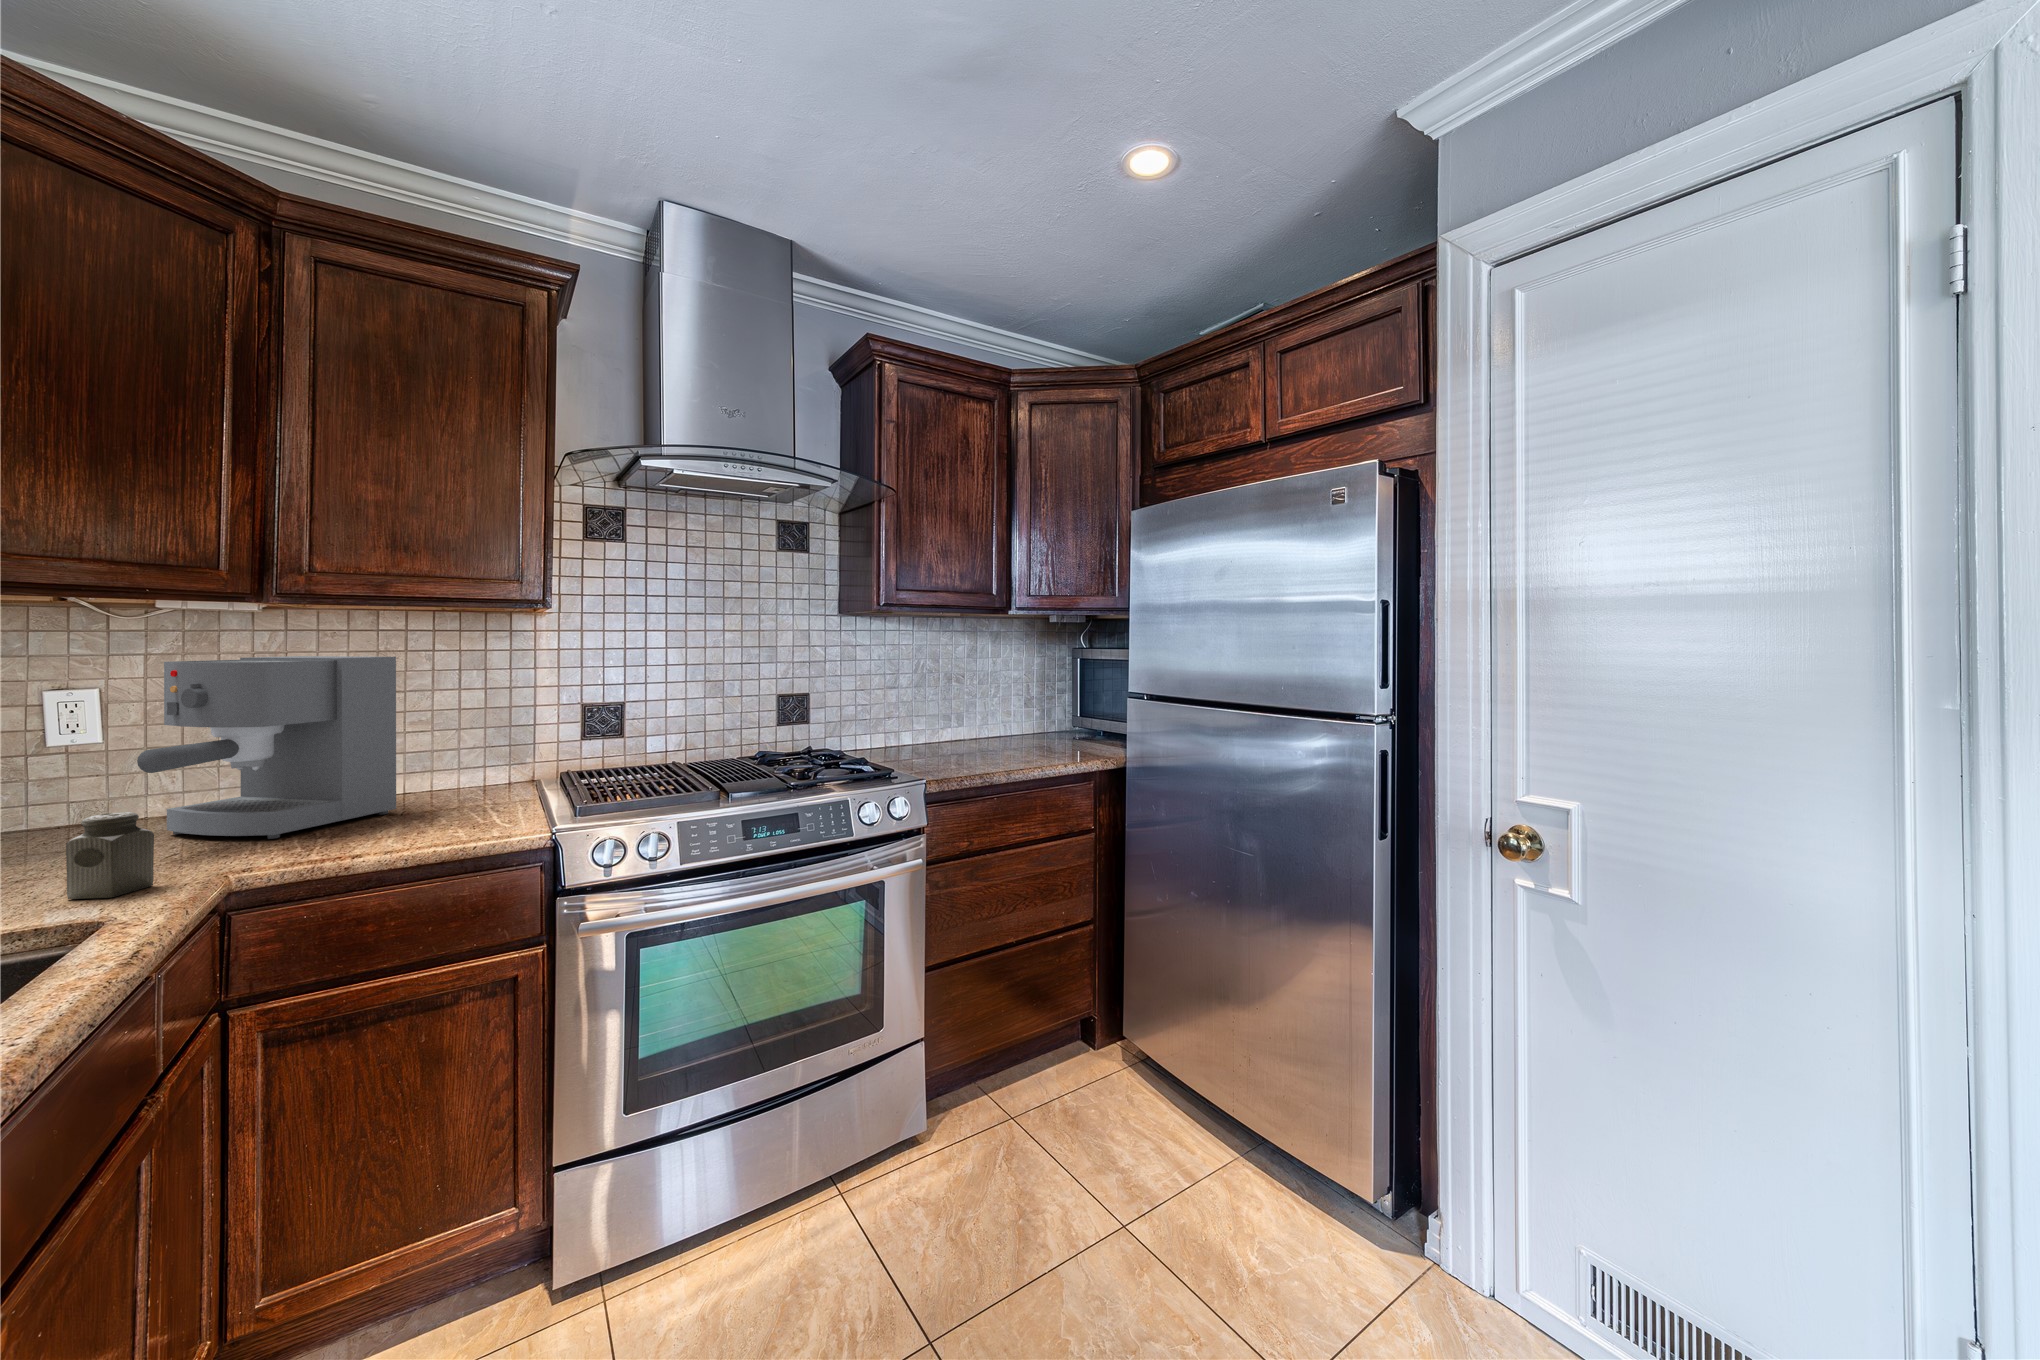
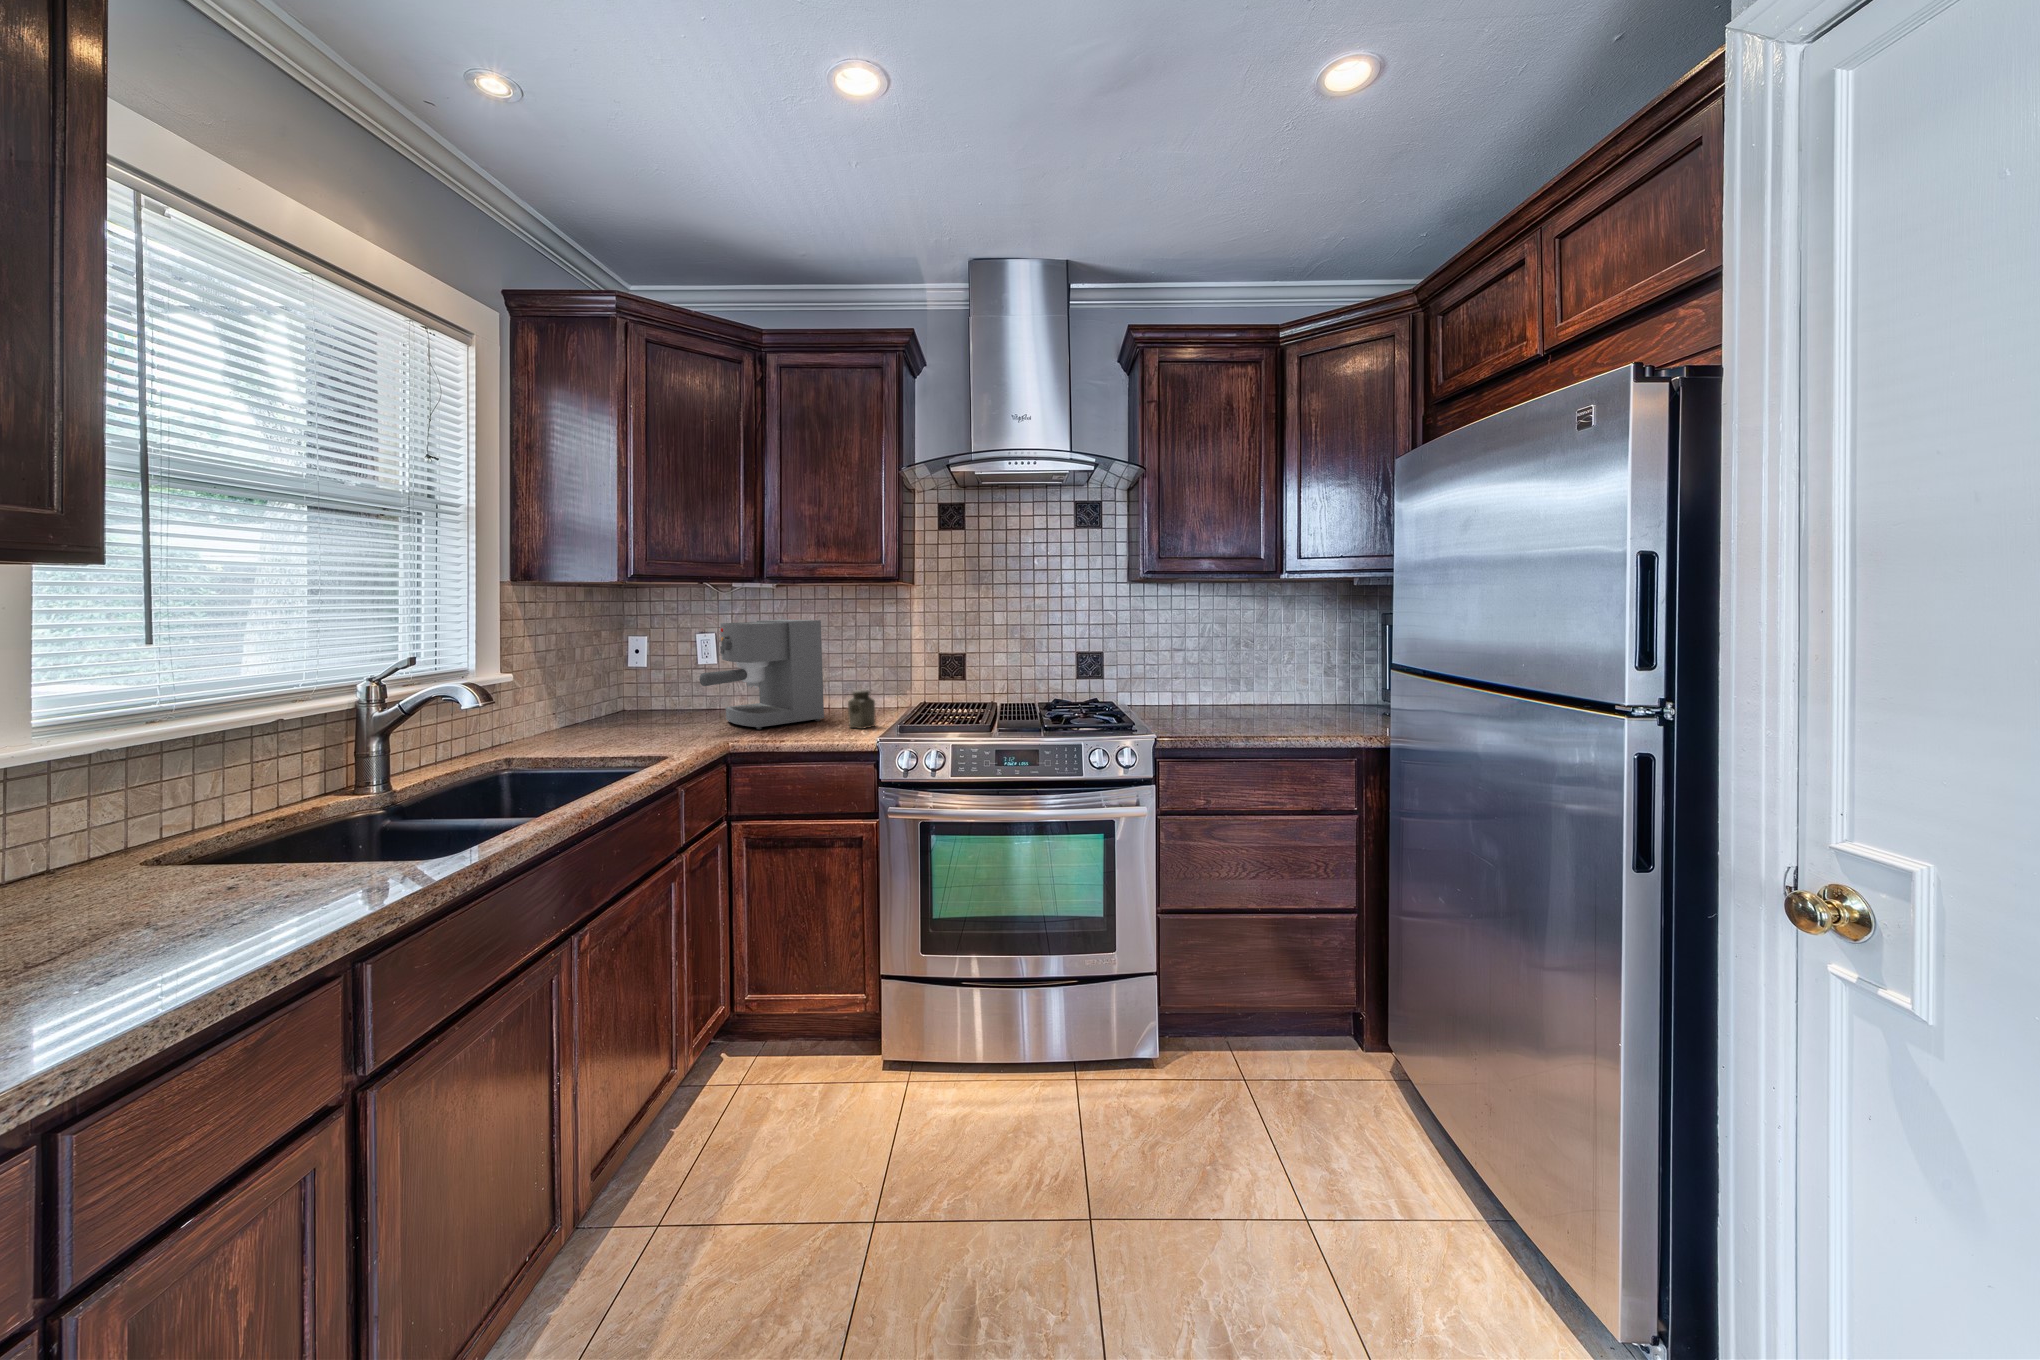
salt shaker: present [66,812,154,899] -> present [848,689,876,729]

